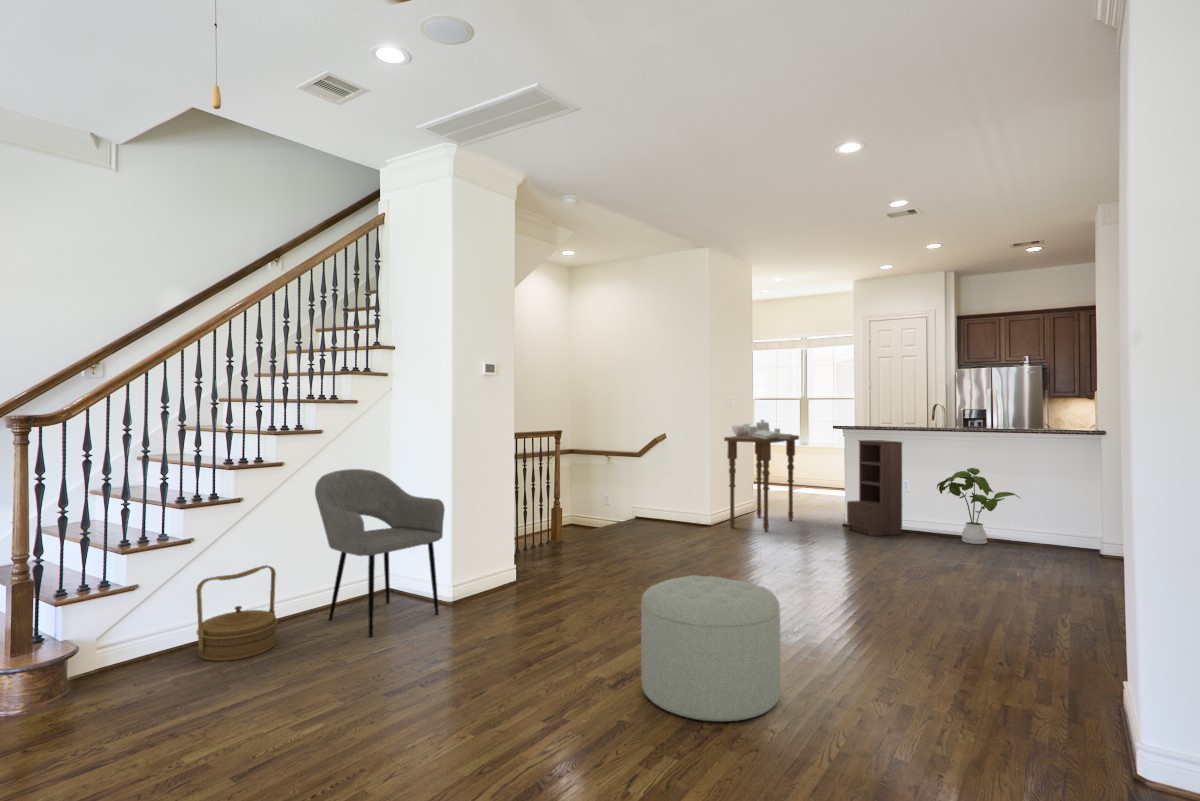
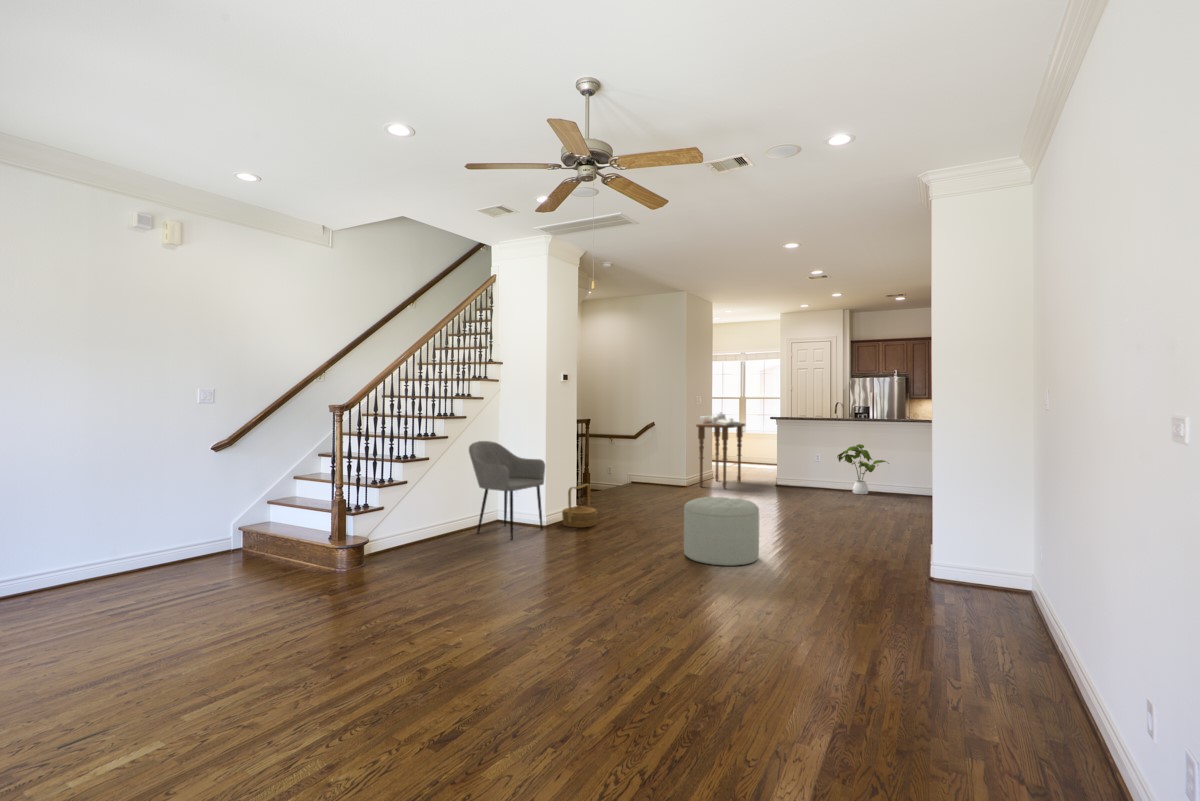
bookshelf: present [847,440,902,536] -> none [778,426,815,491]
woven basket: present [196,565,278,661] -> present [562,484,597,527]

